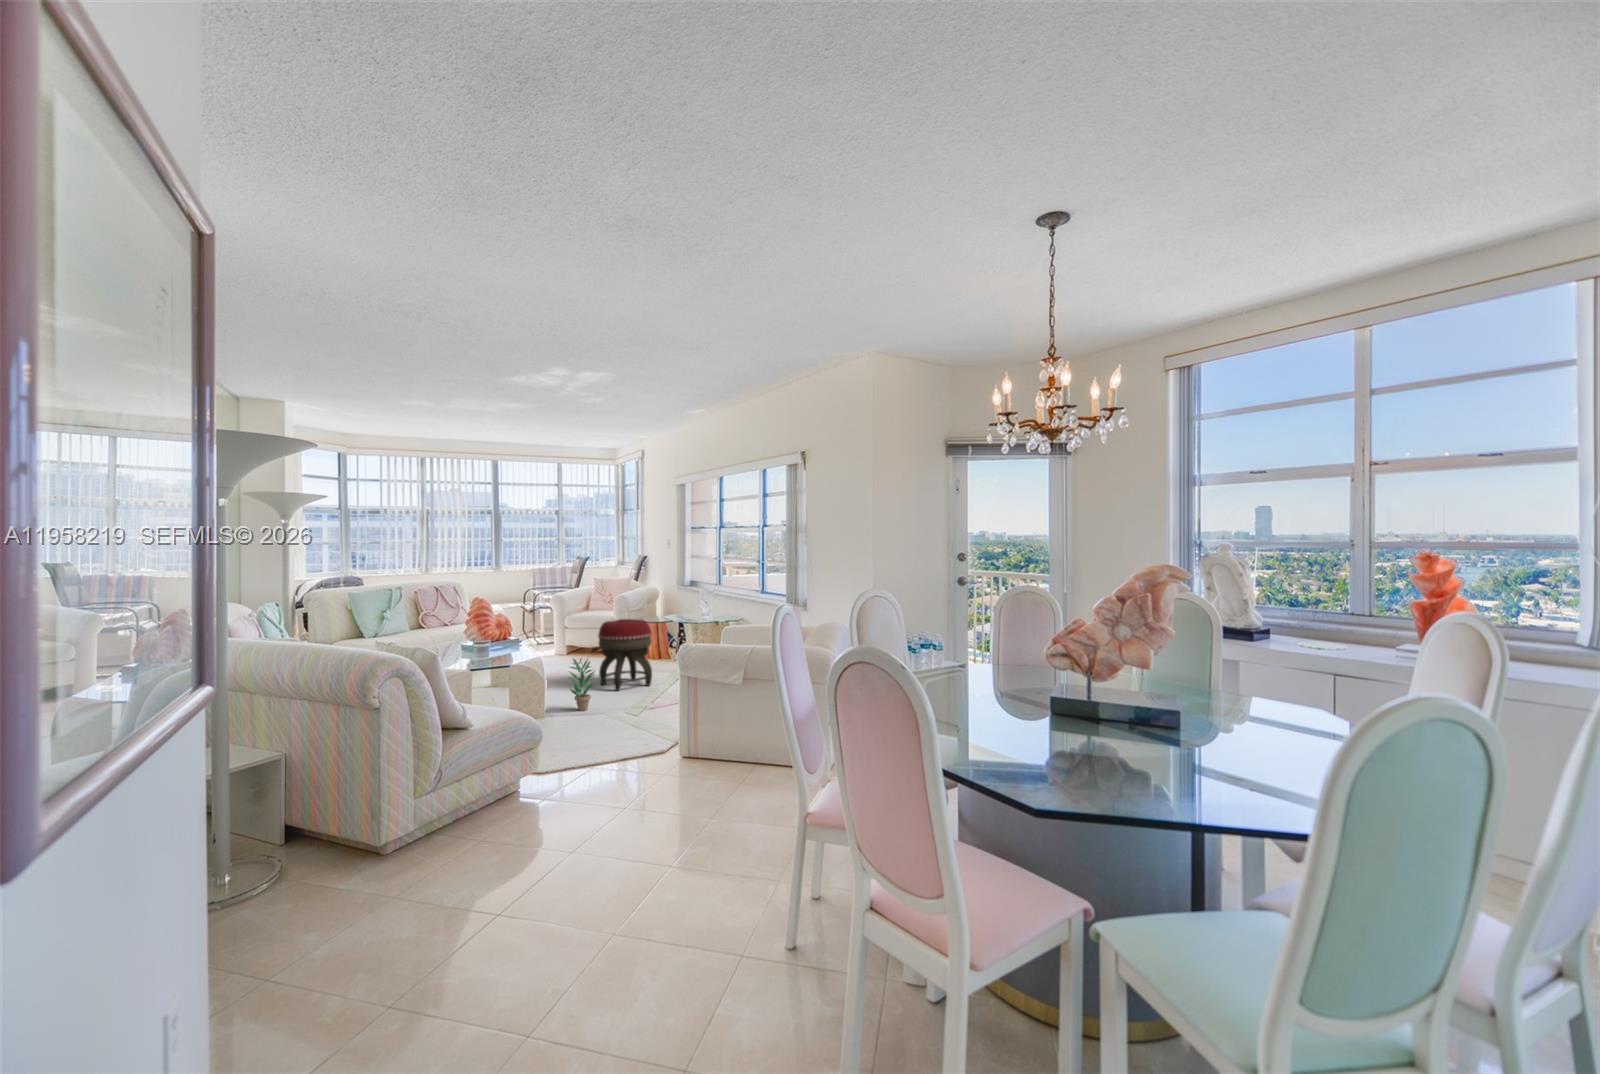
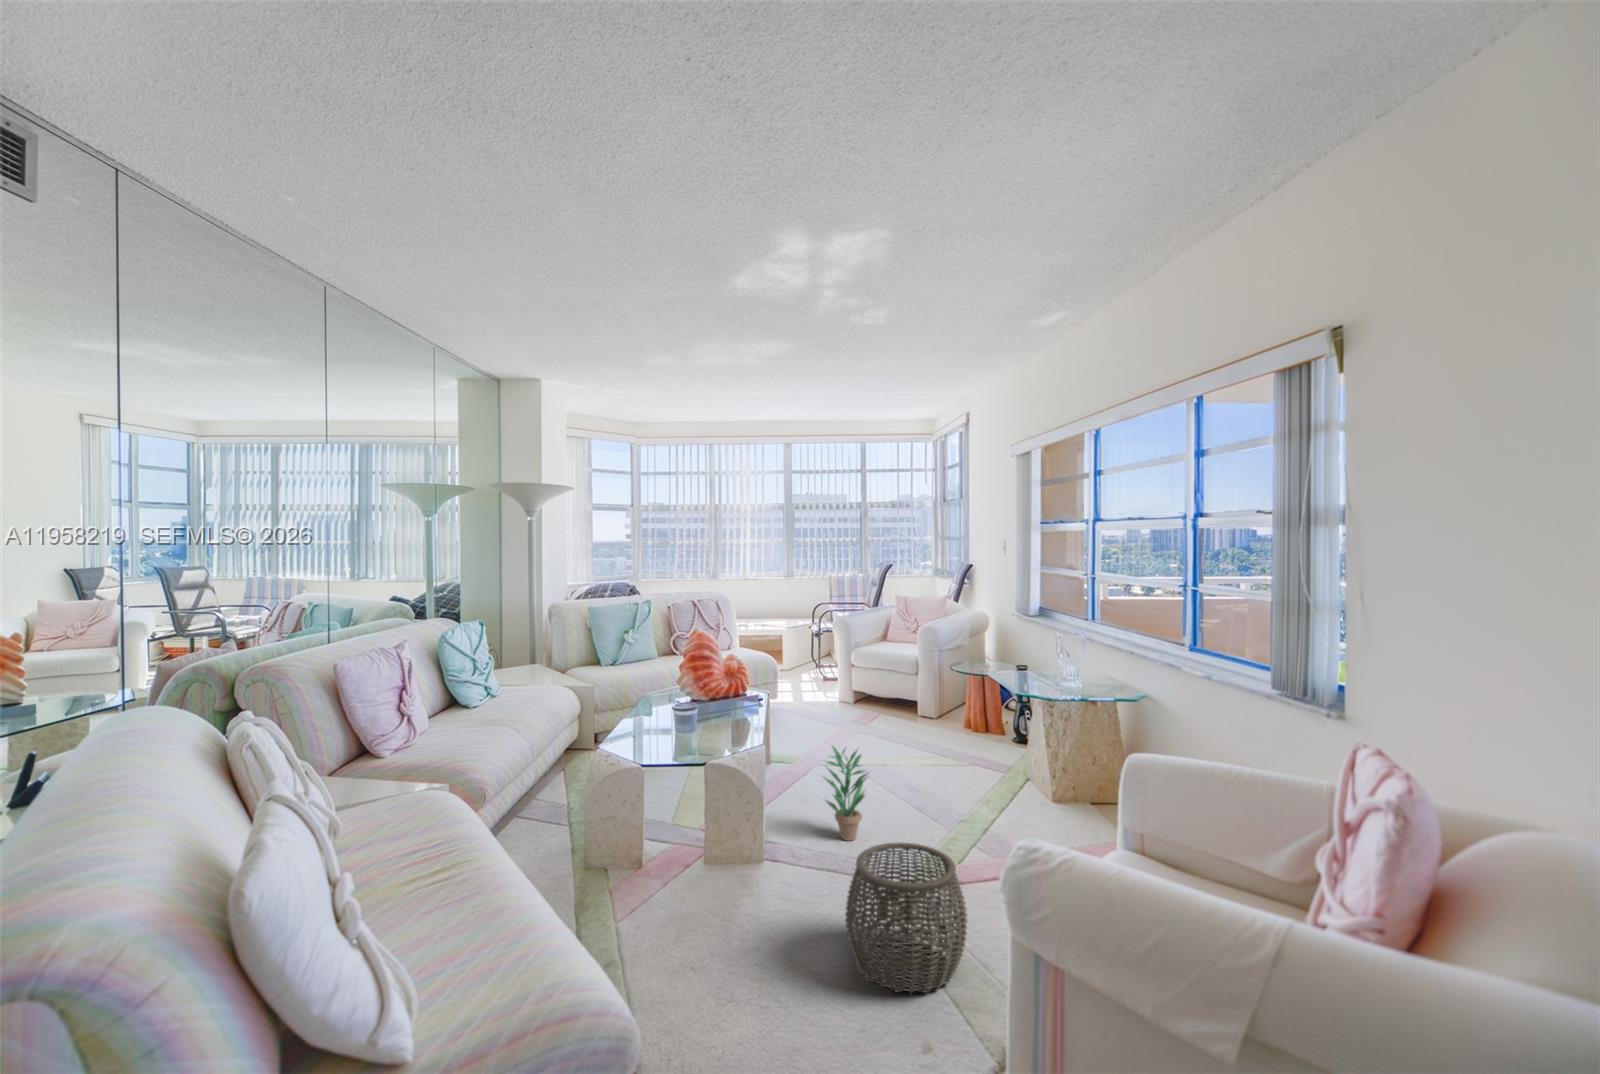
footstool: present [598,619,652,691] -> none [885,672,974,799]
woven basket: none [594,689,653,749] -> present [845,843,967,993]

